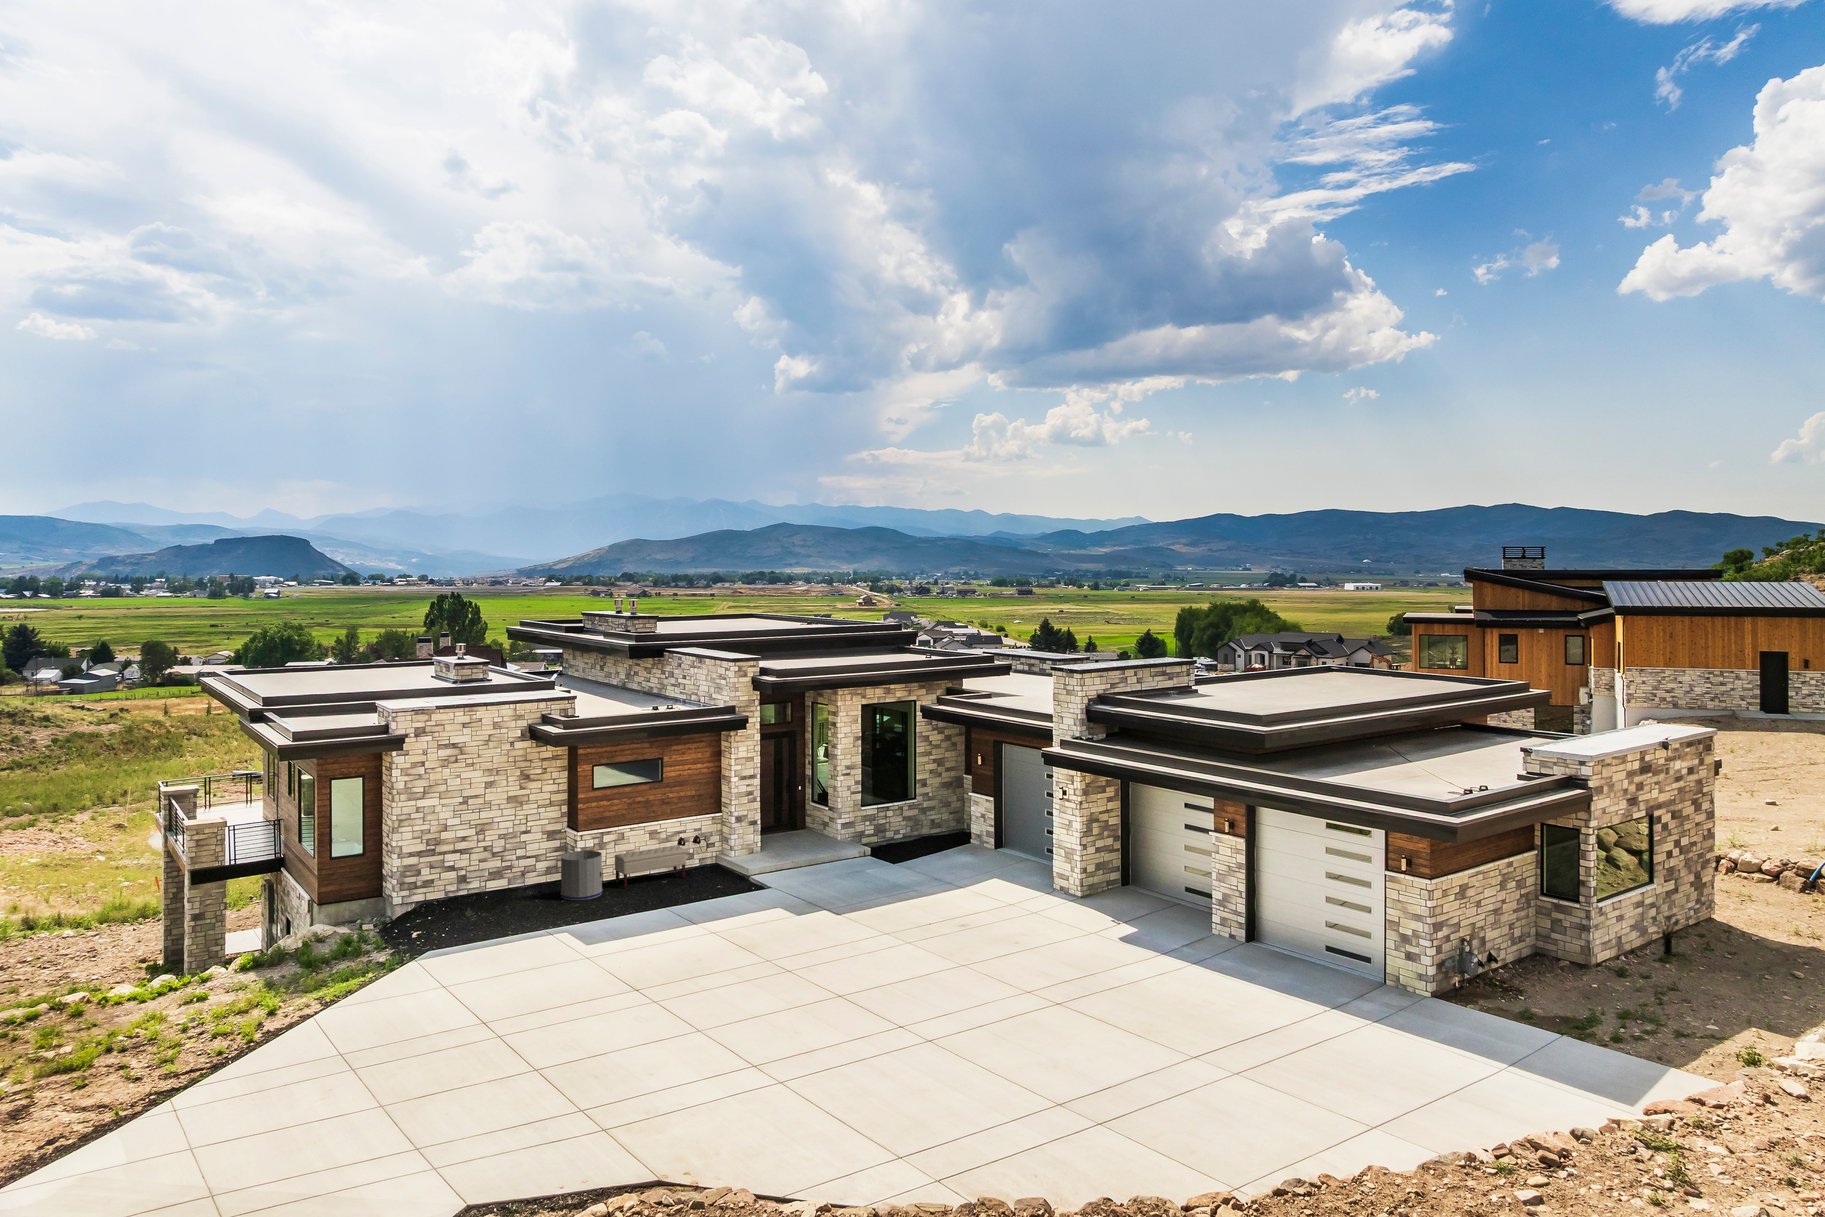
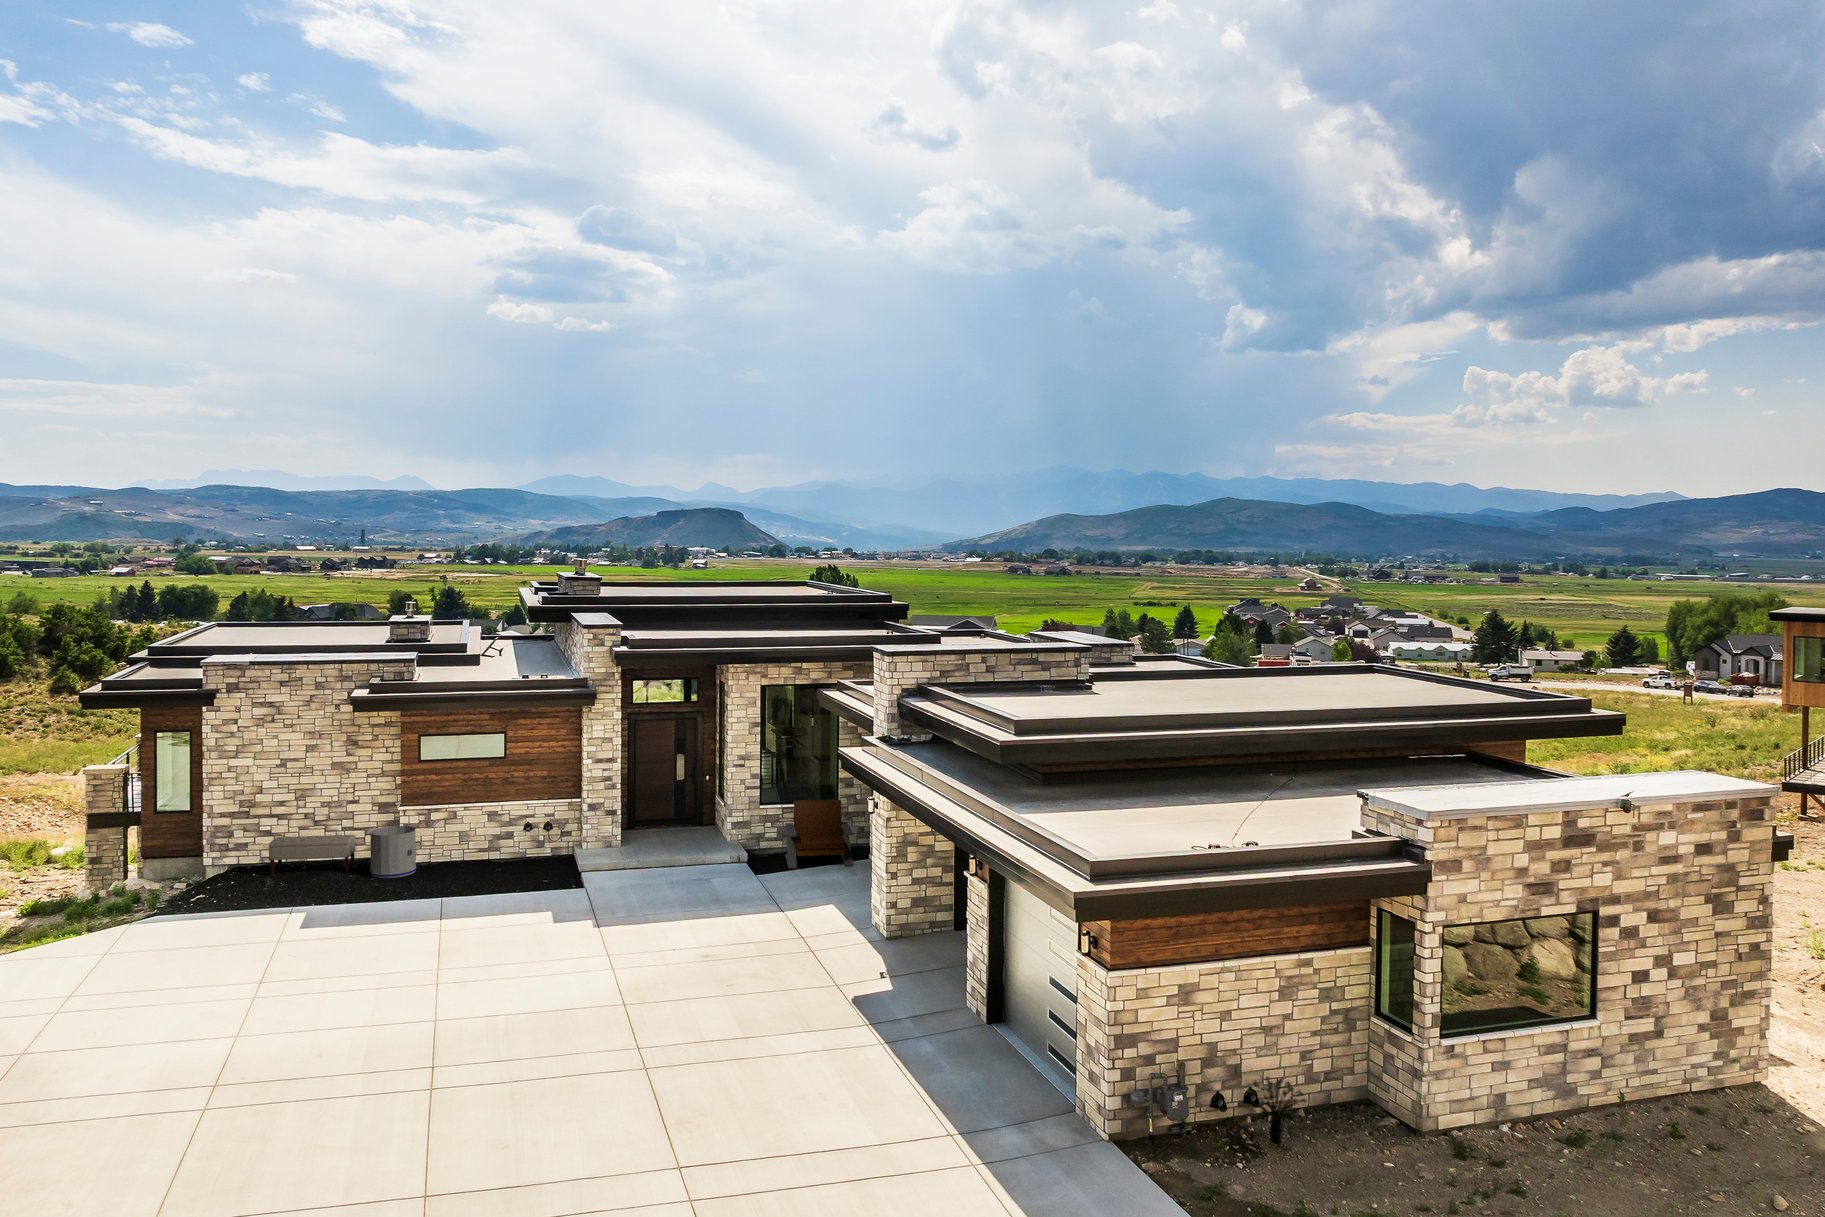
lounge chair: none [897,796,965,857] -> present [785,800,853,869]
bench: present [615,845,686,888] -> present [269,835,356,875]
potted plant: present [1646,915,1690,954] -> present [1248,1077,1306,1142]

